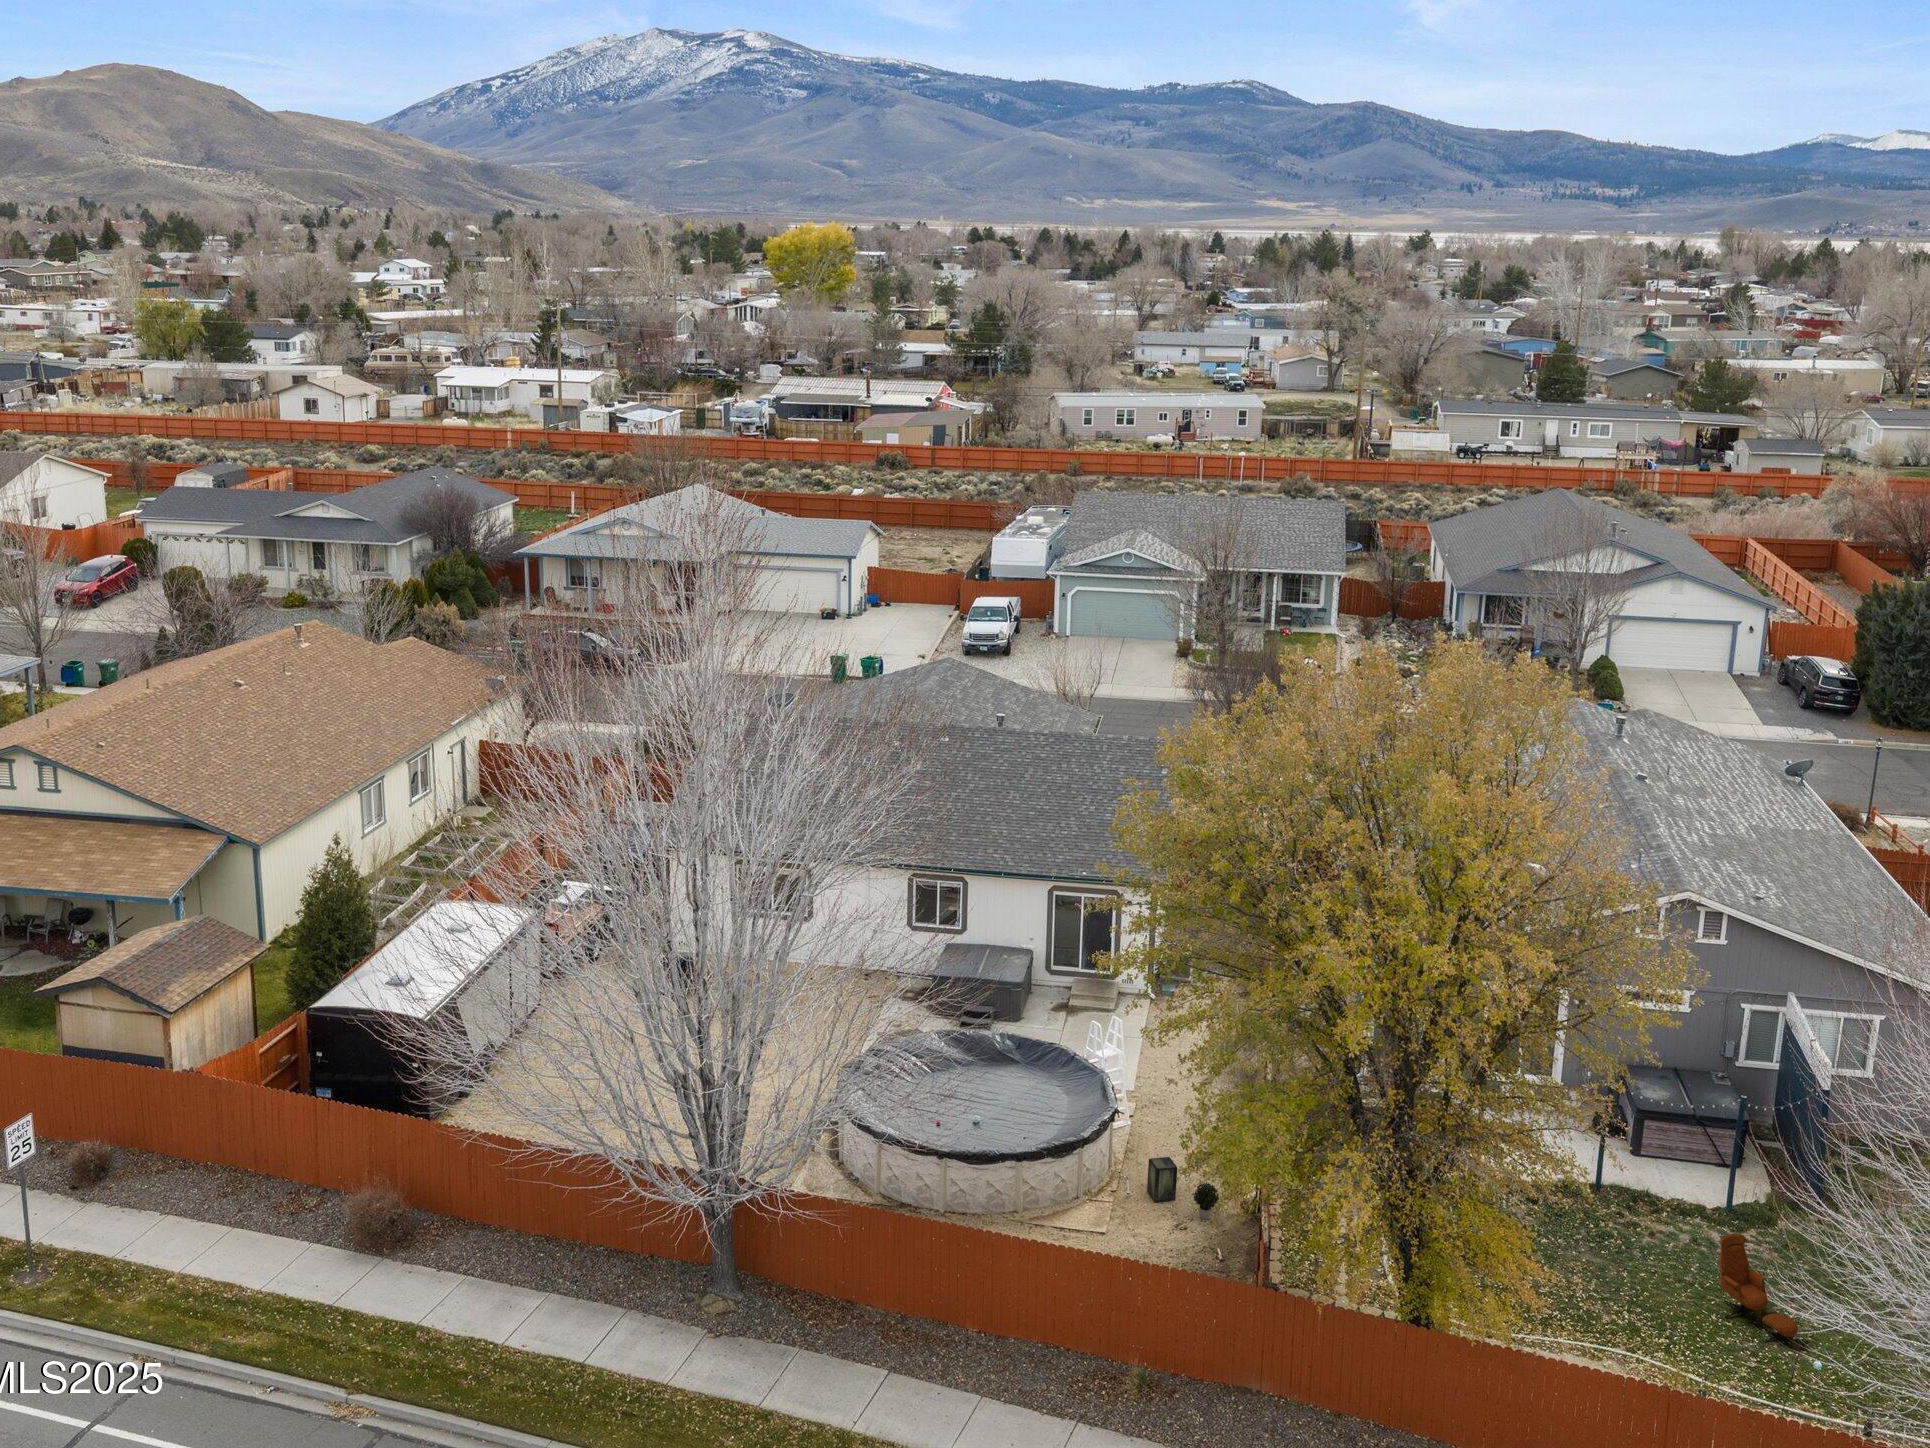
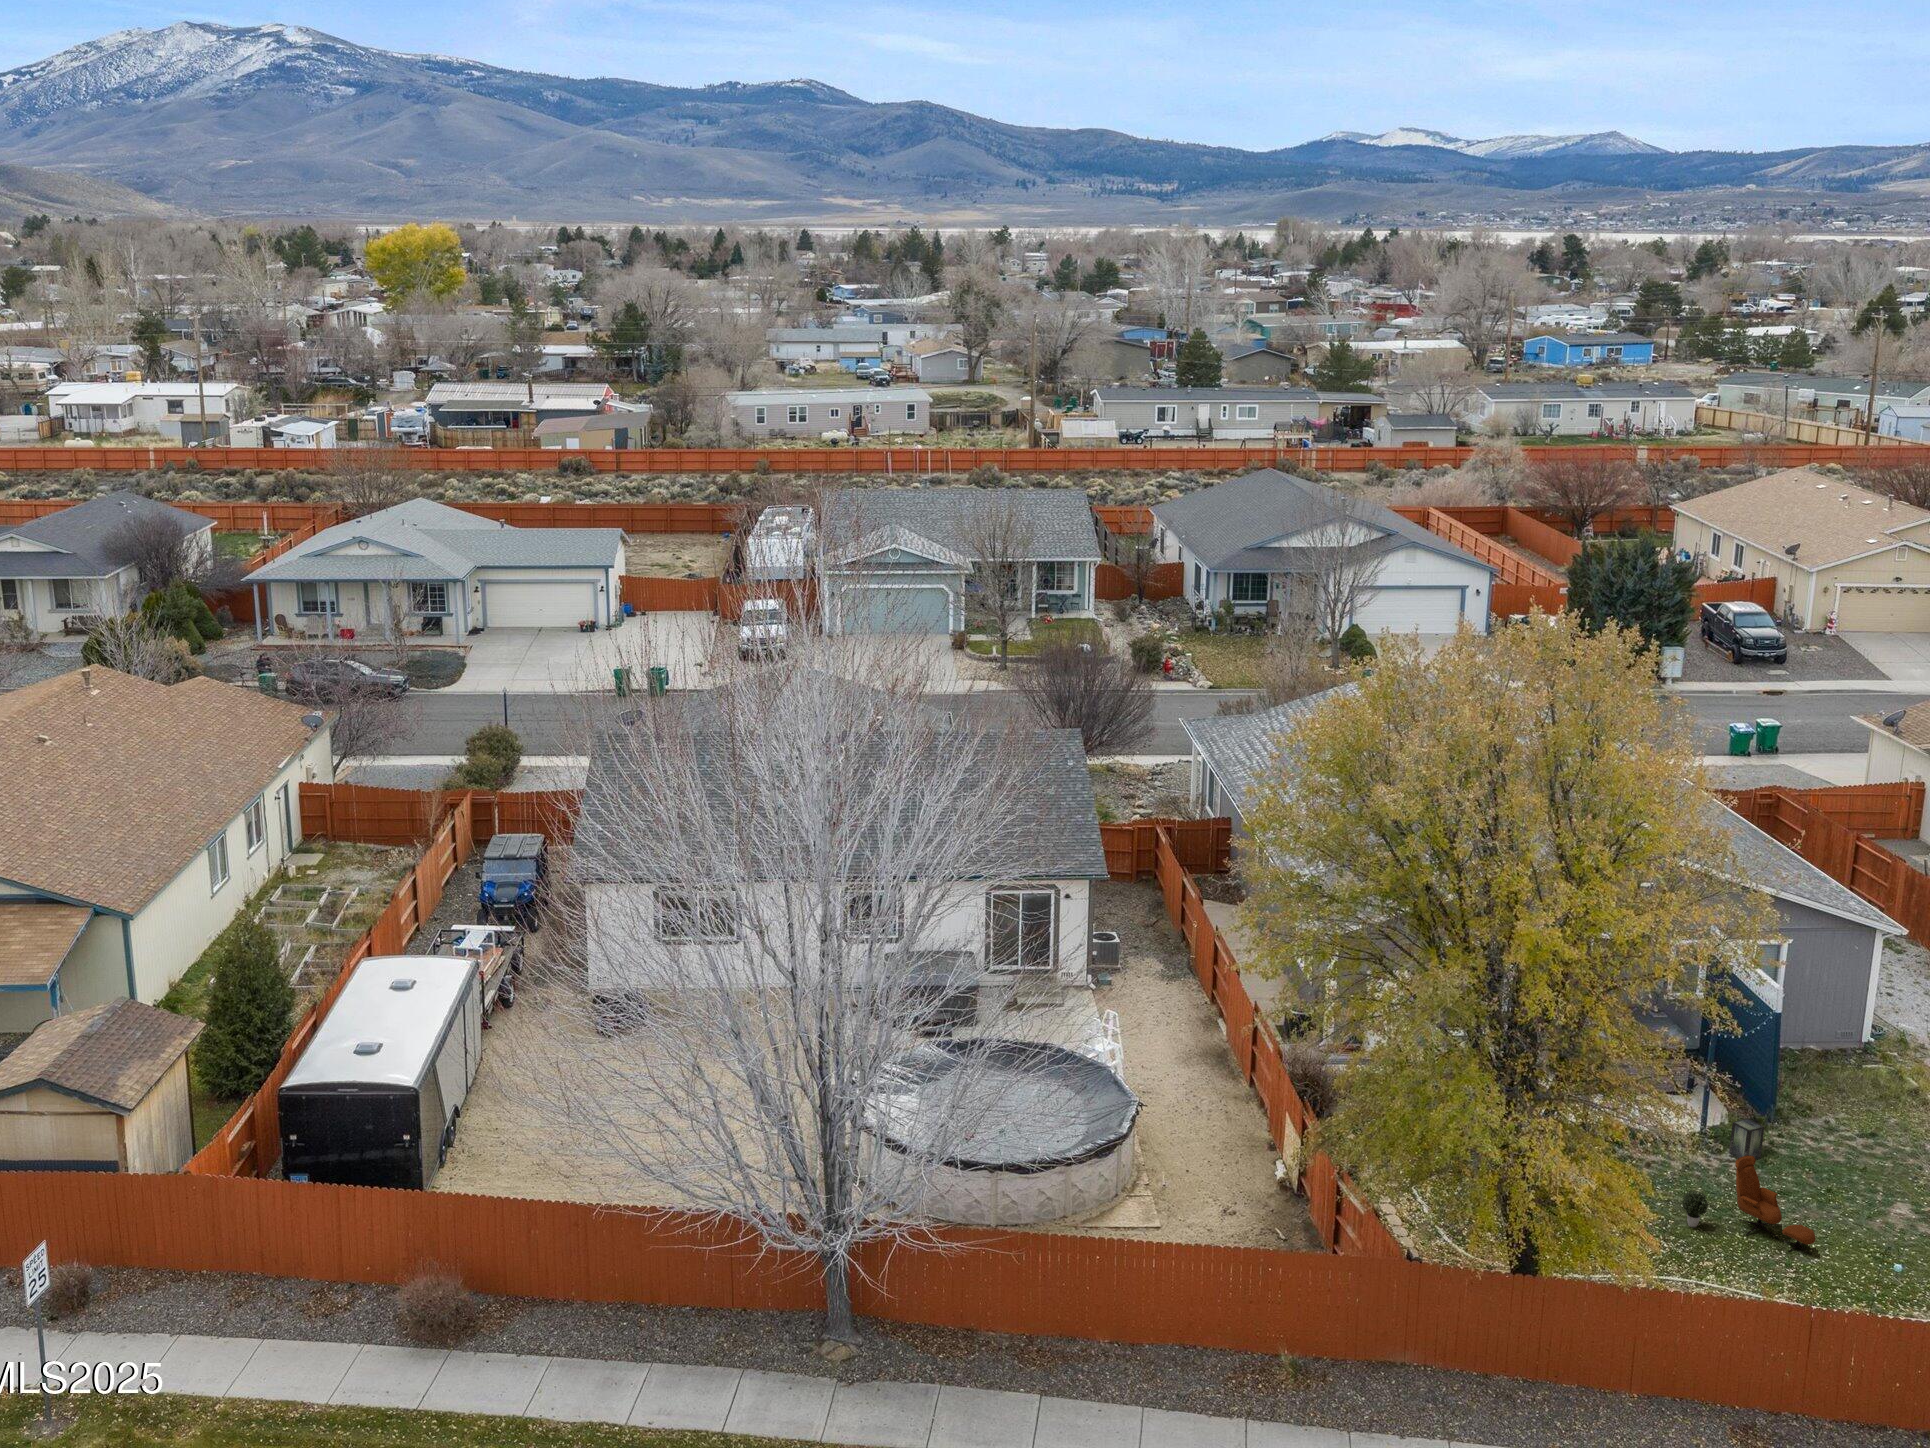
storage box: present [1147,1157,1177,1203] -> present [1729,1119,1764,1159]
potted plant: present [1193,1183,1219,1220] -> present [1682,1190,1709,1228]

